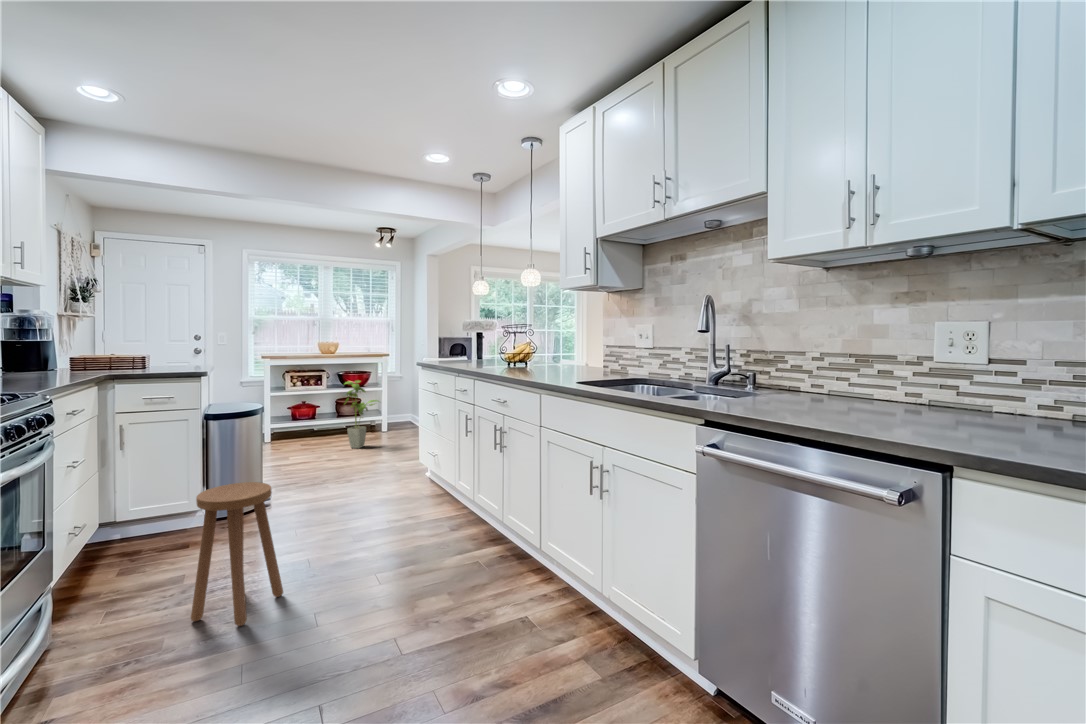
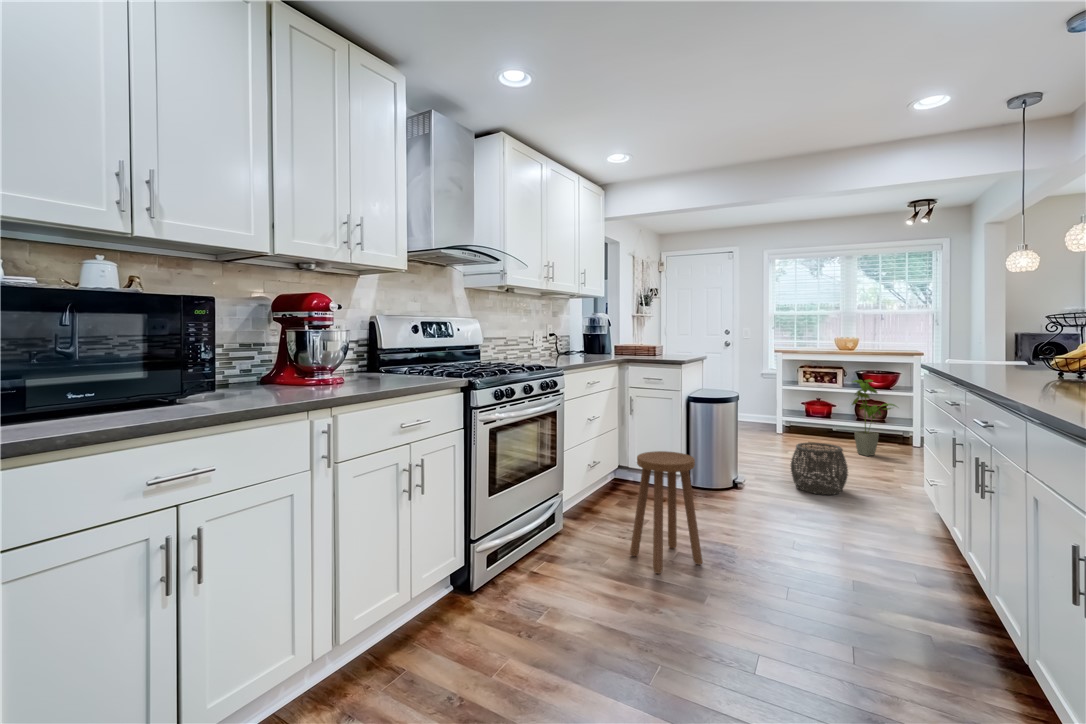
woven basket: none [313,444,365,493] -> present [791,442,848,495]

